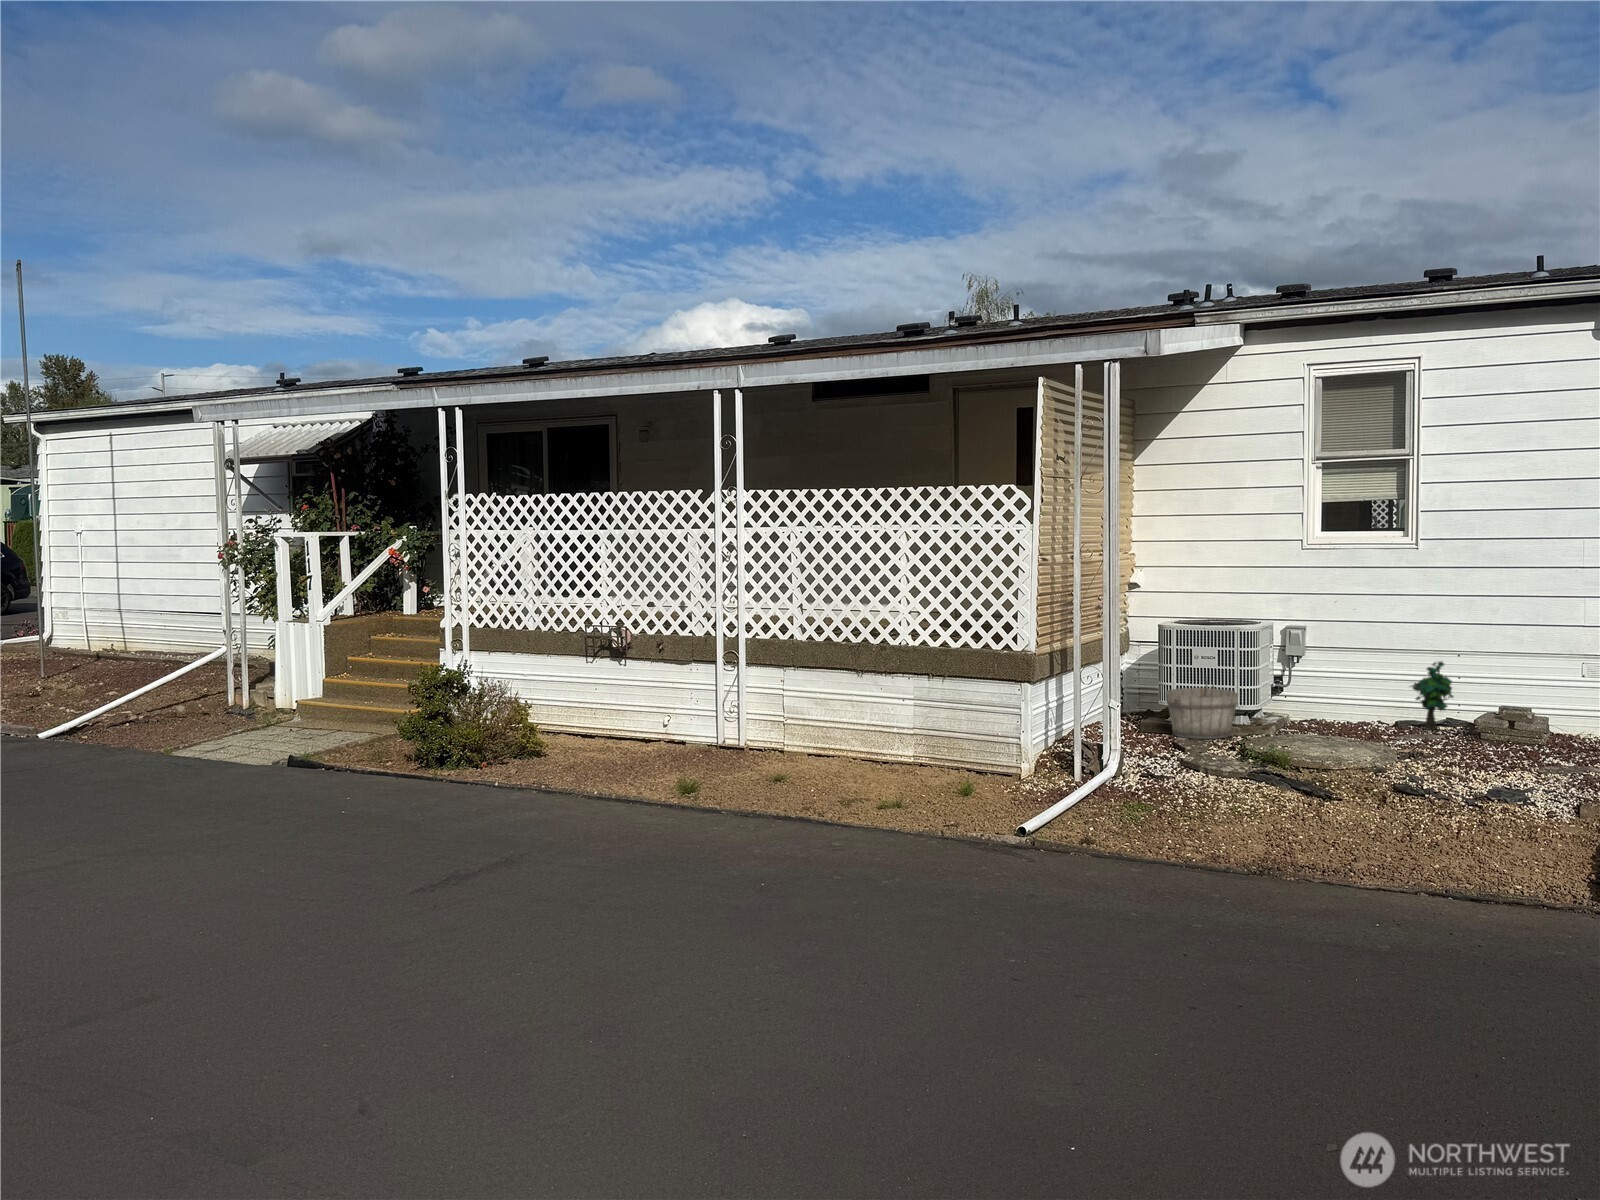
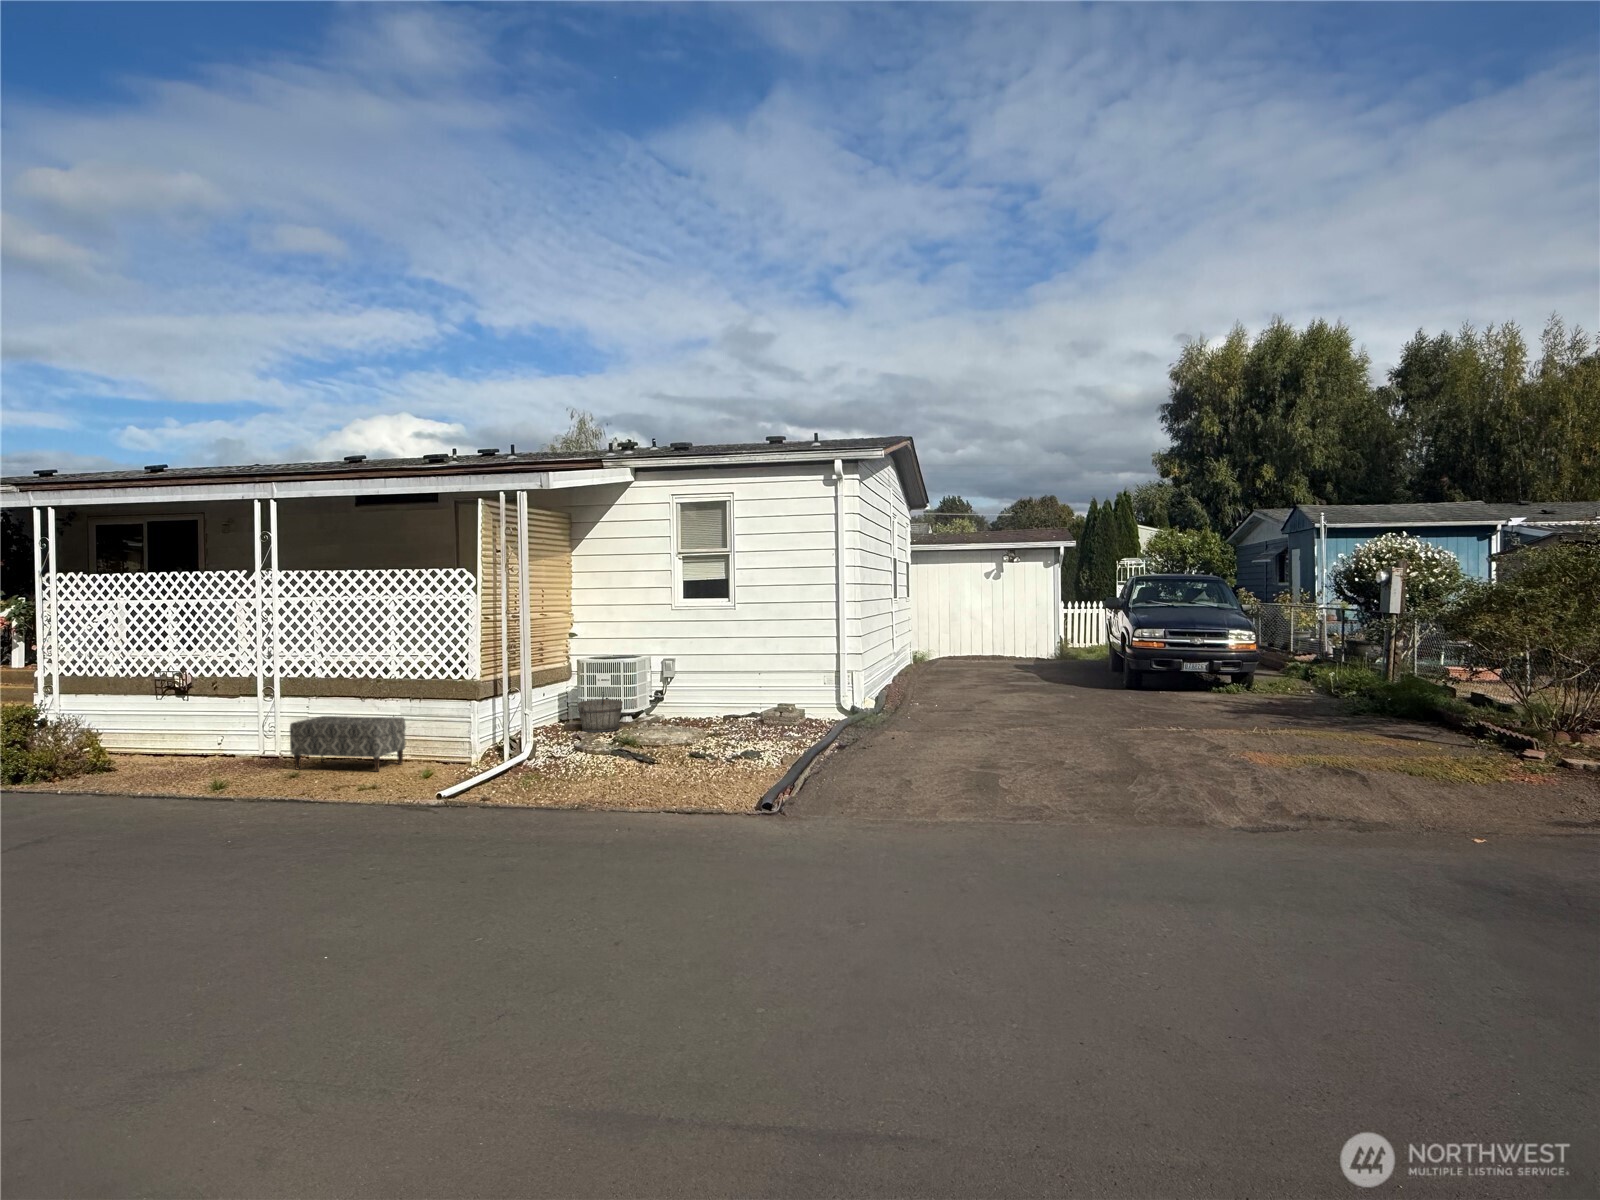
decorative plant: present [1412,661,1454,730] -> none [731,677,756,720]
bench: none [768,696,925,783] -> present [290,716,406,772]

